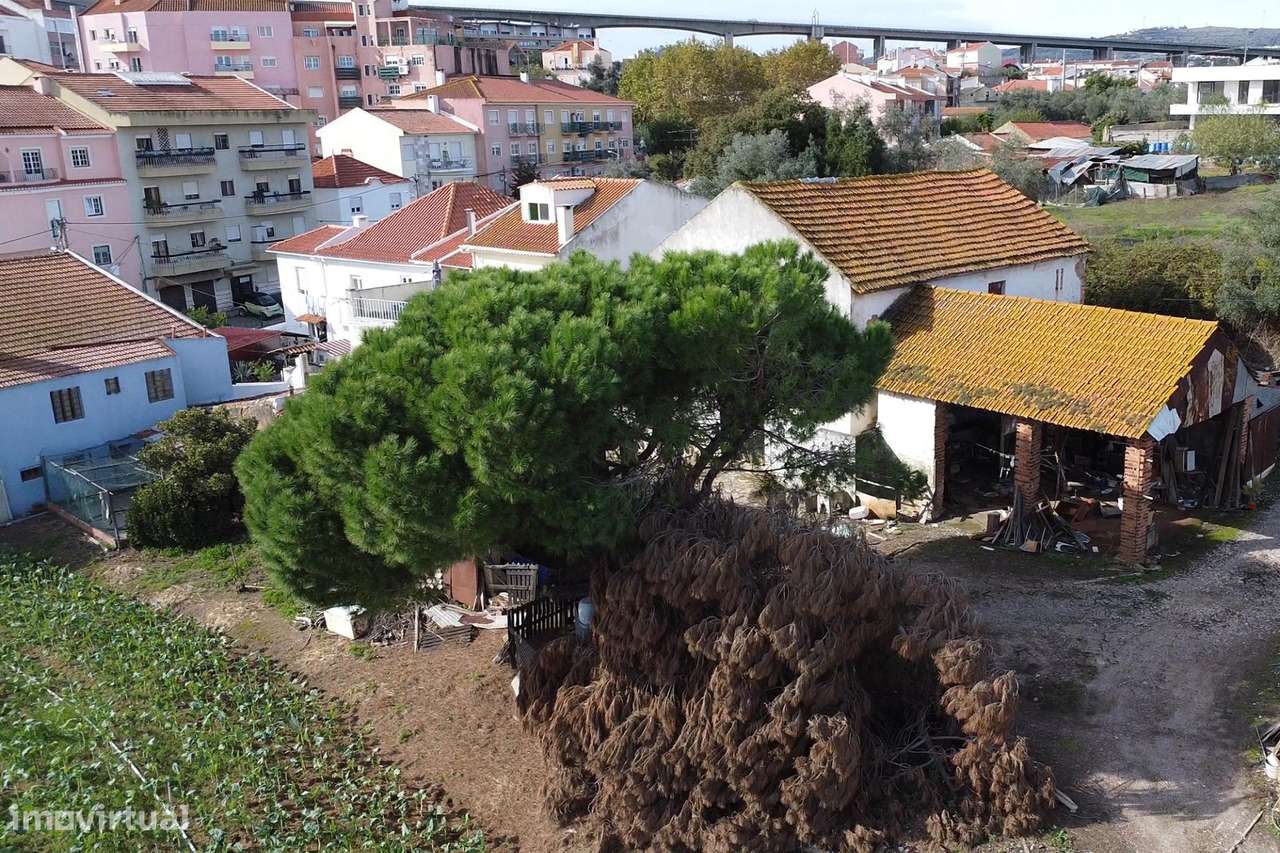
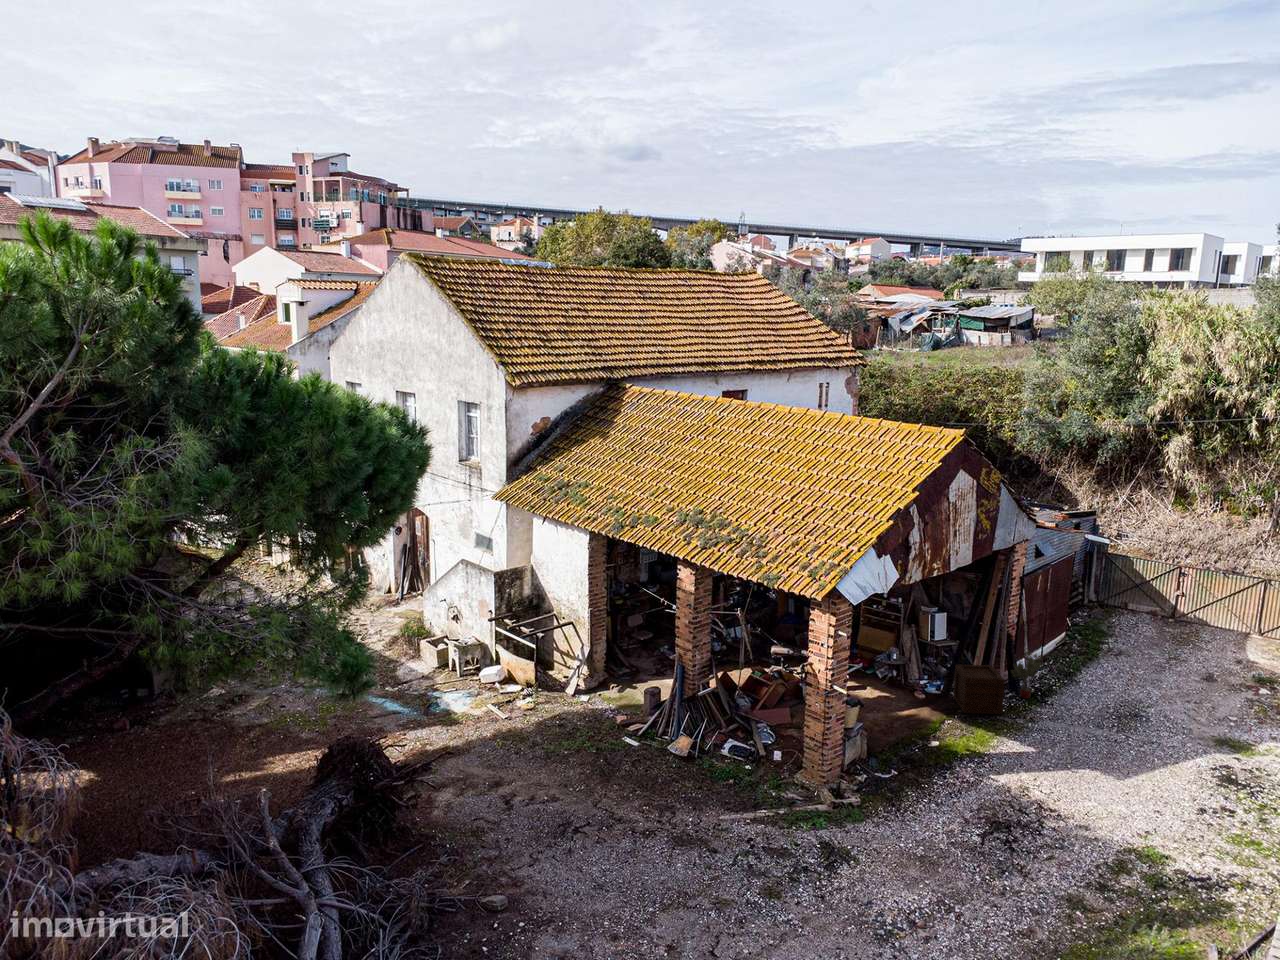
wooden crate: none [1200,486,1240,520] -> present [953,665,1005,714]

